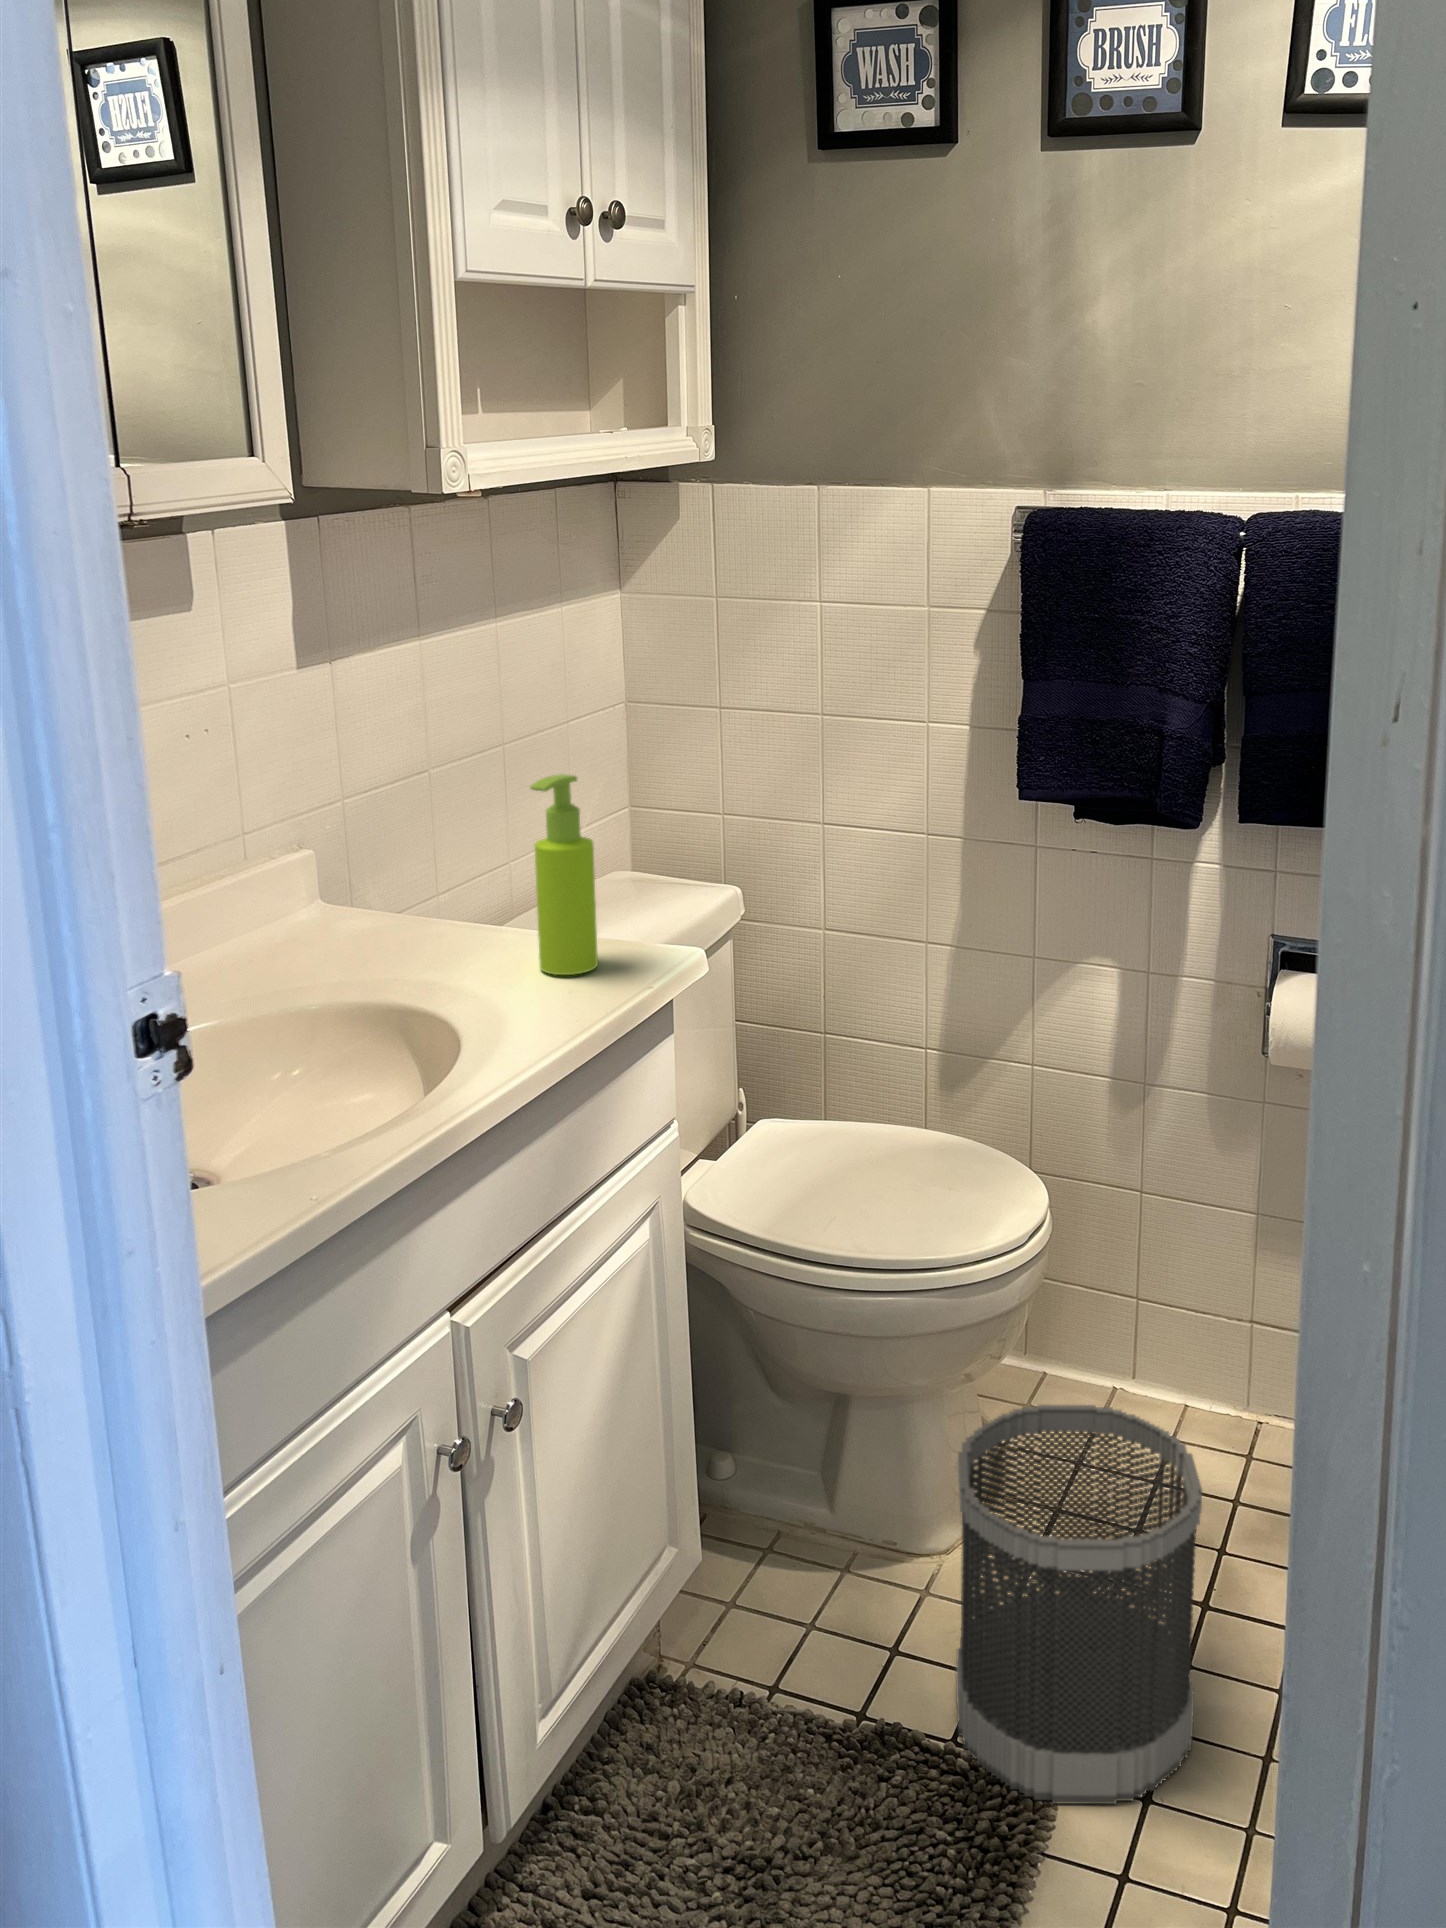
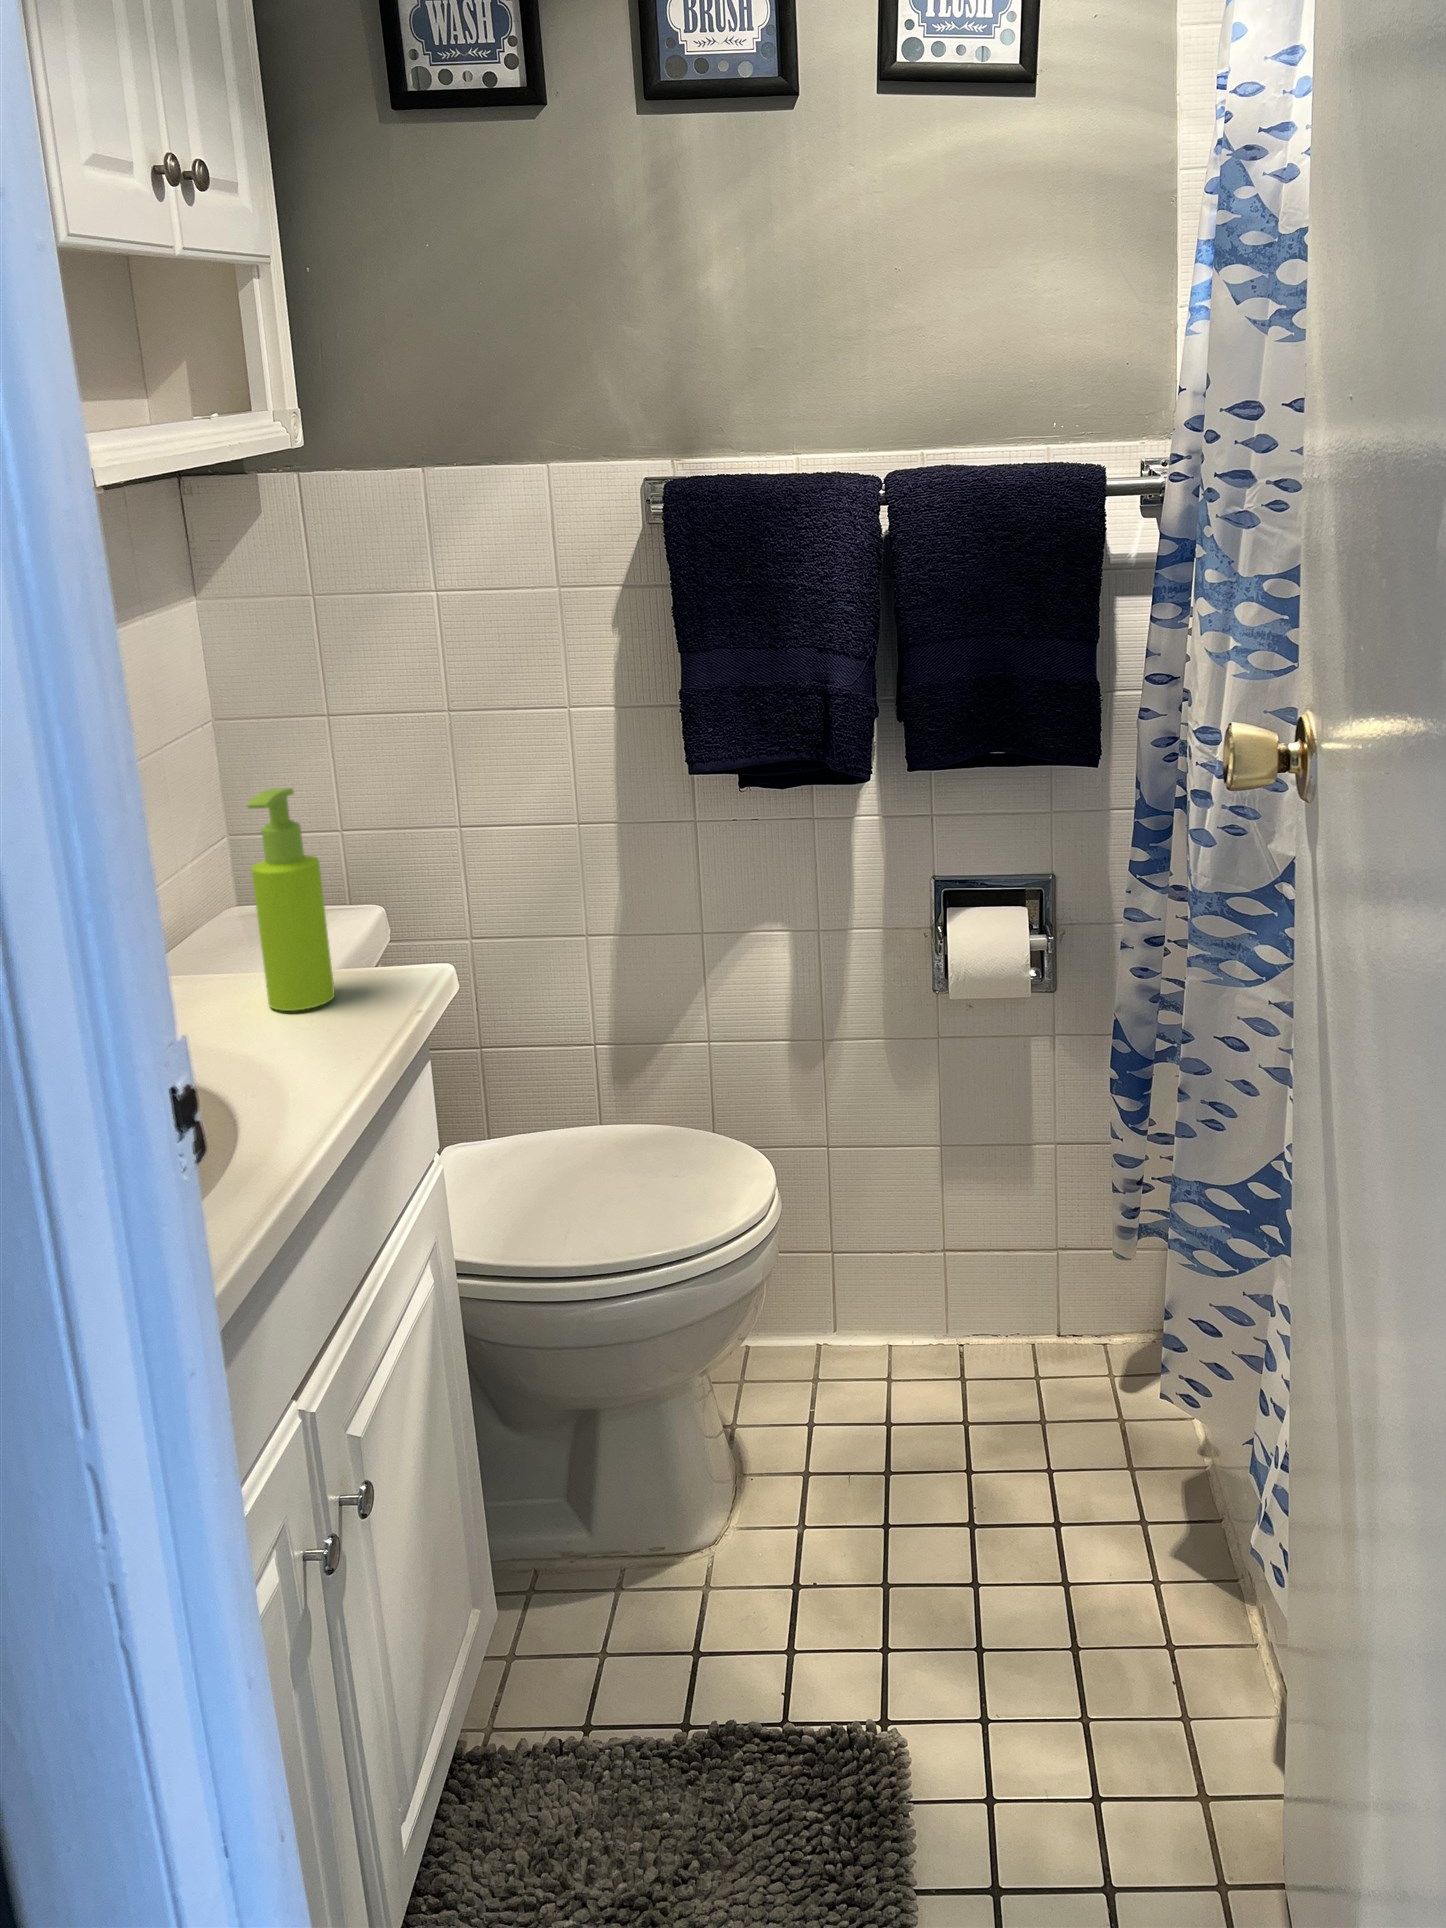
wastebasket: present [956,1405,1202,1804] -> none [756,1352,1010,1753]

